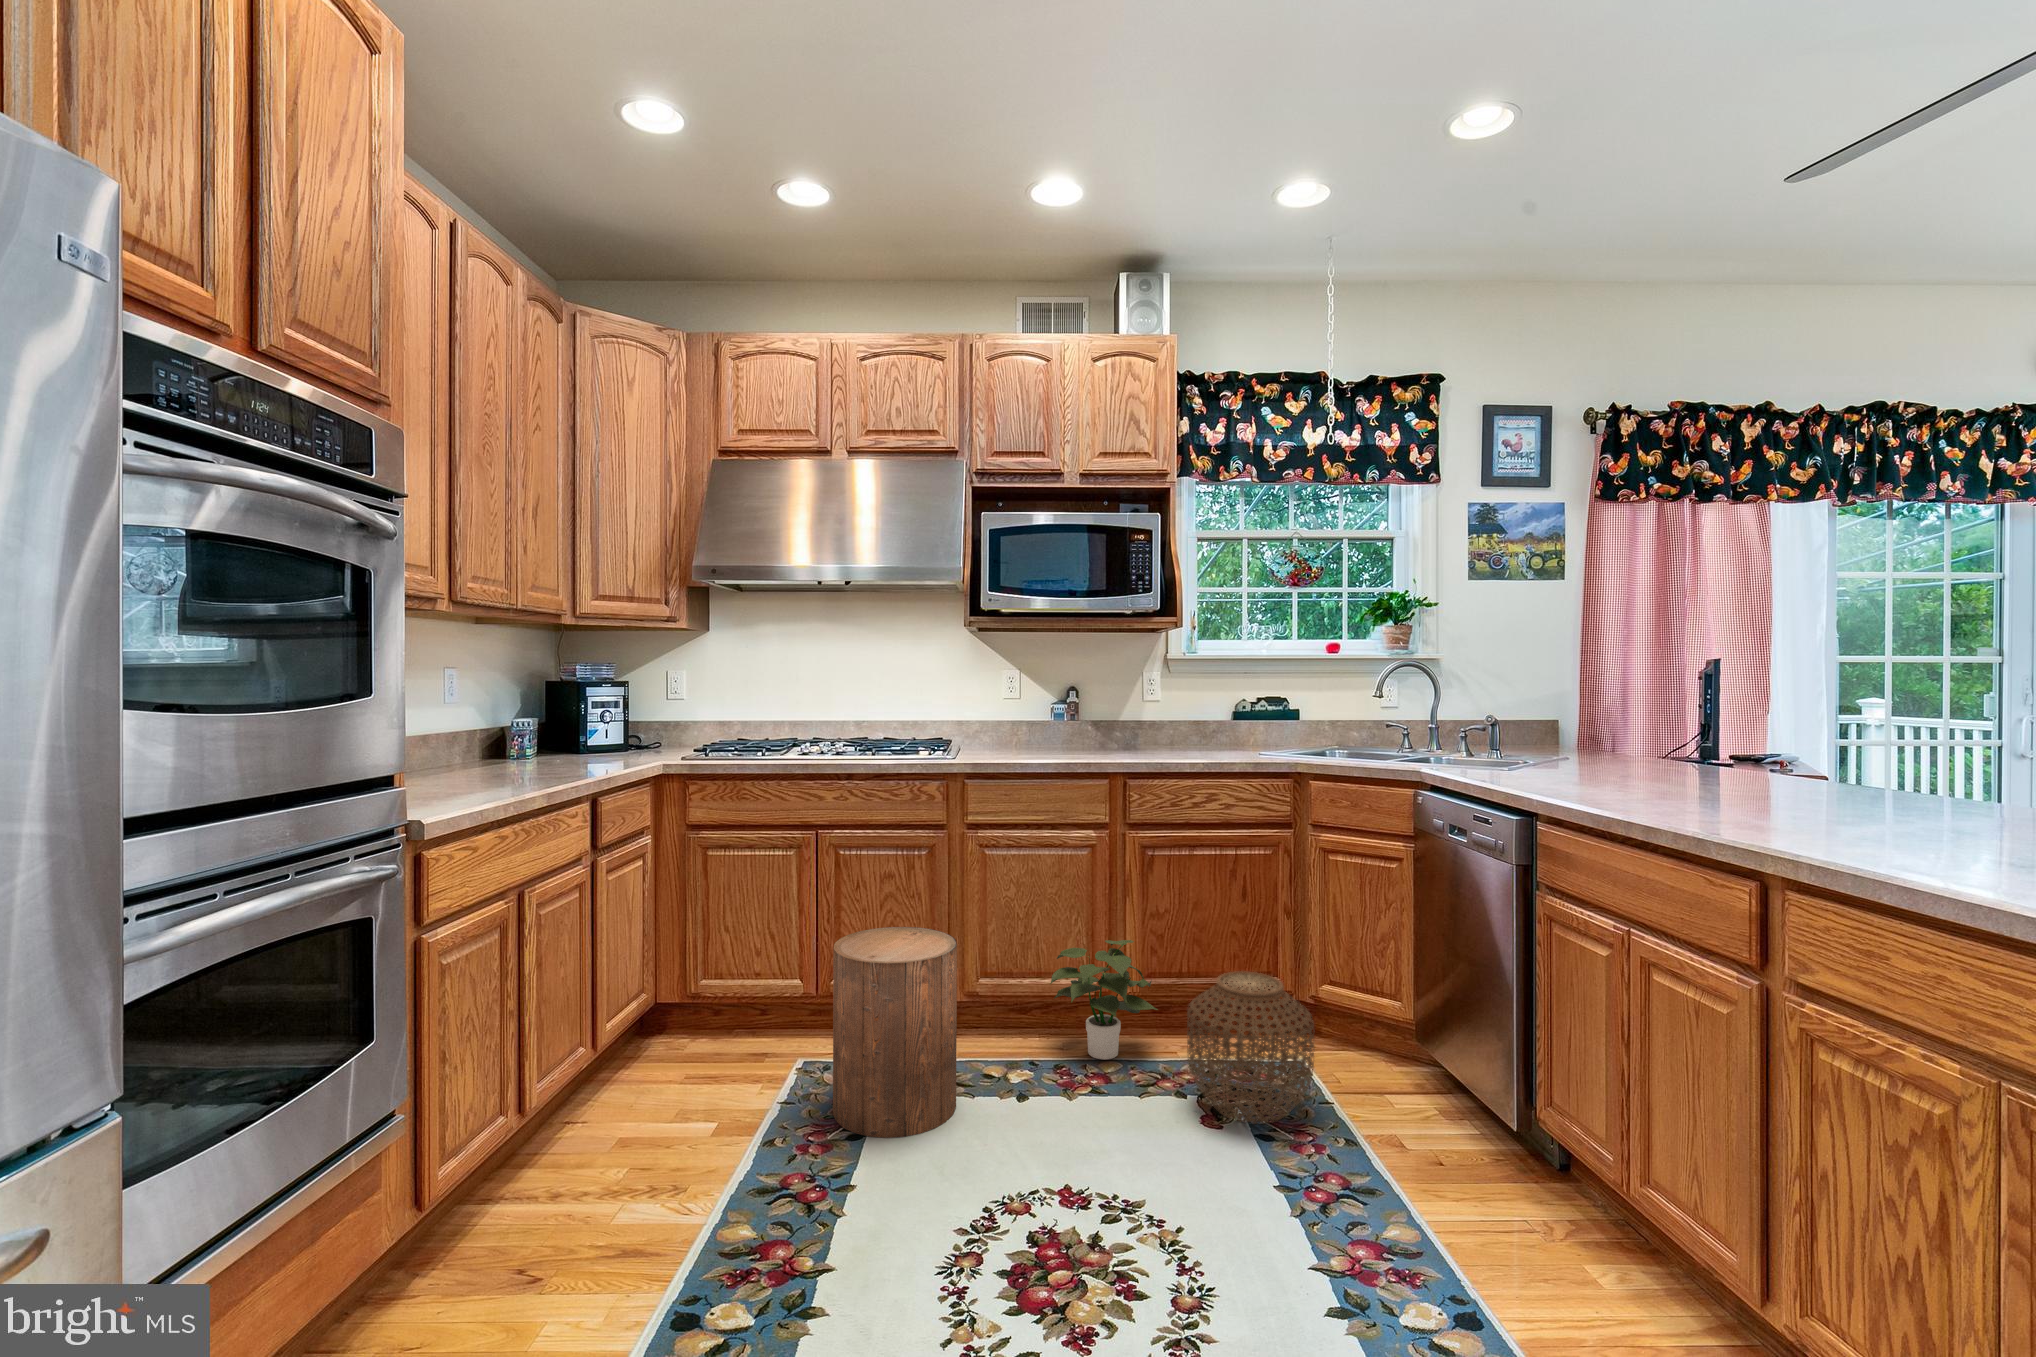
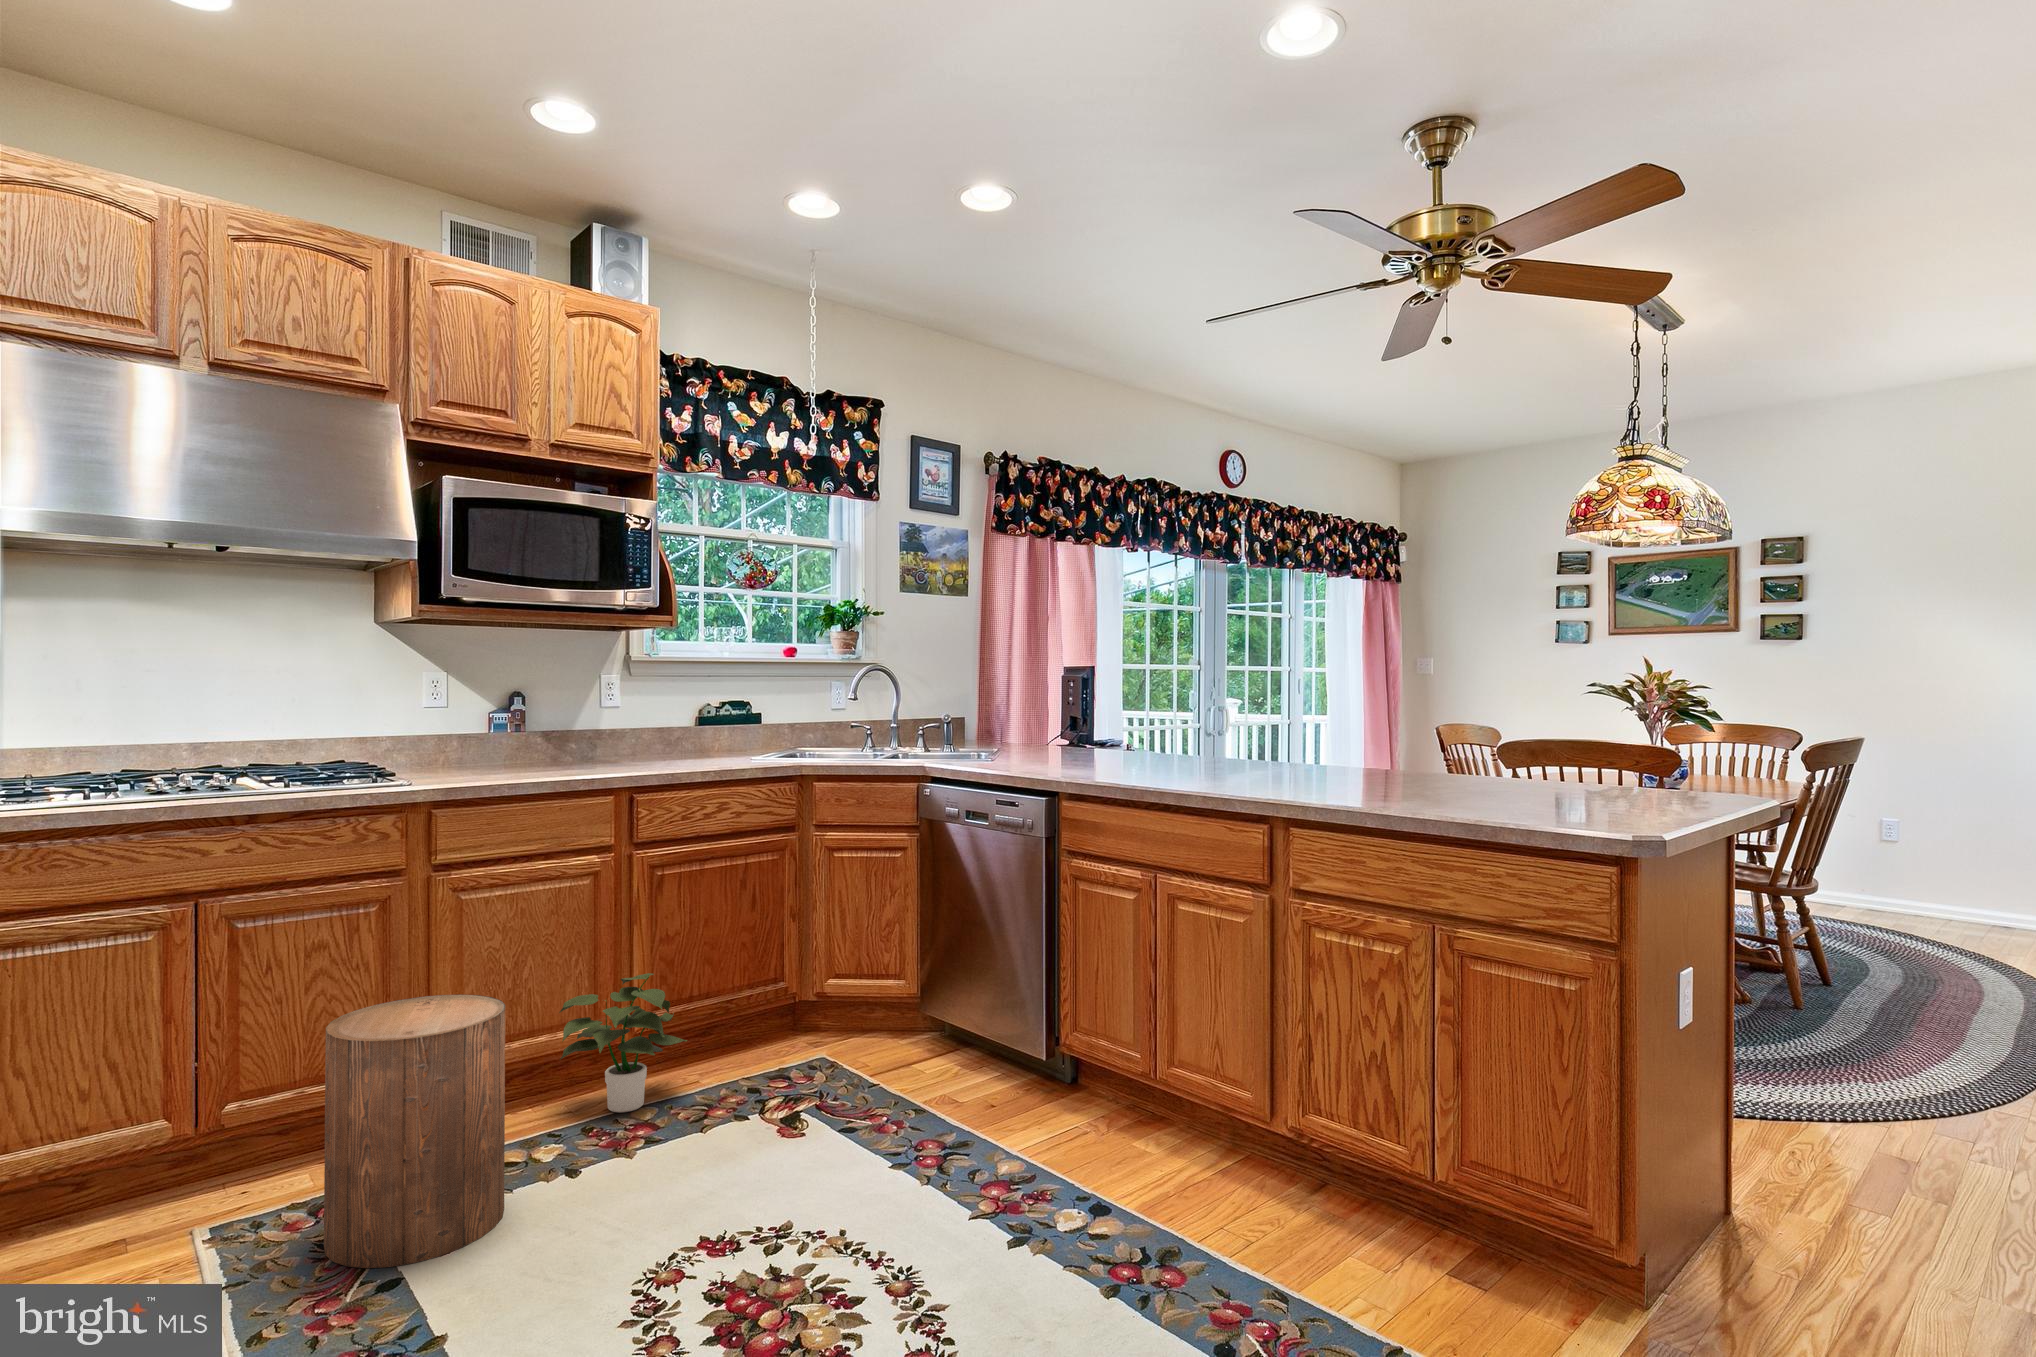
woven basket: present [1187,971,1314,1124] -> none [748,971,873,1119]

